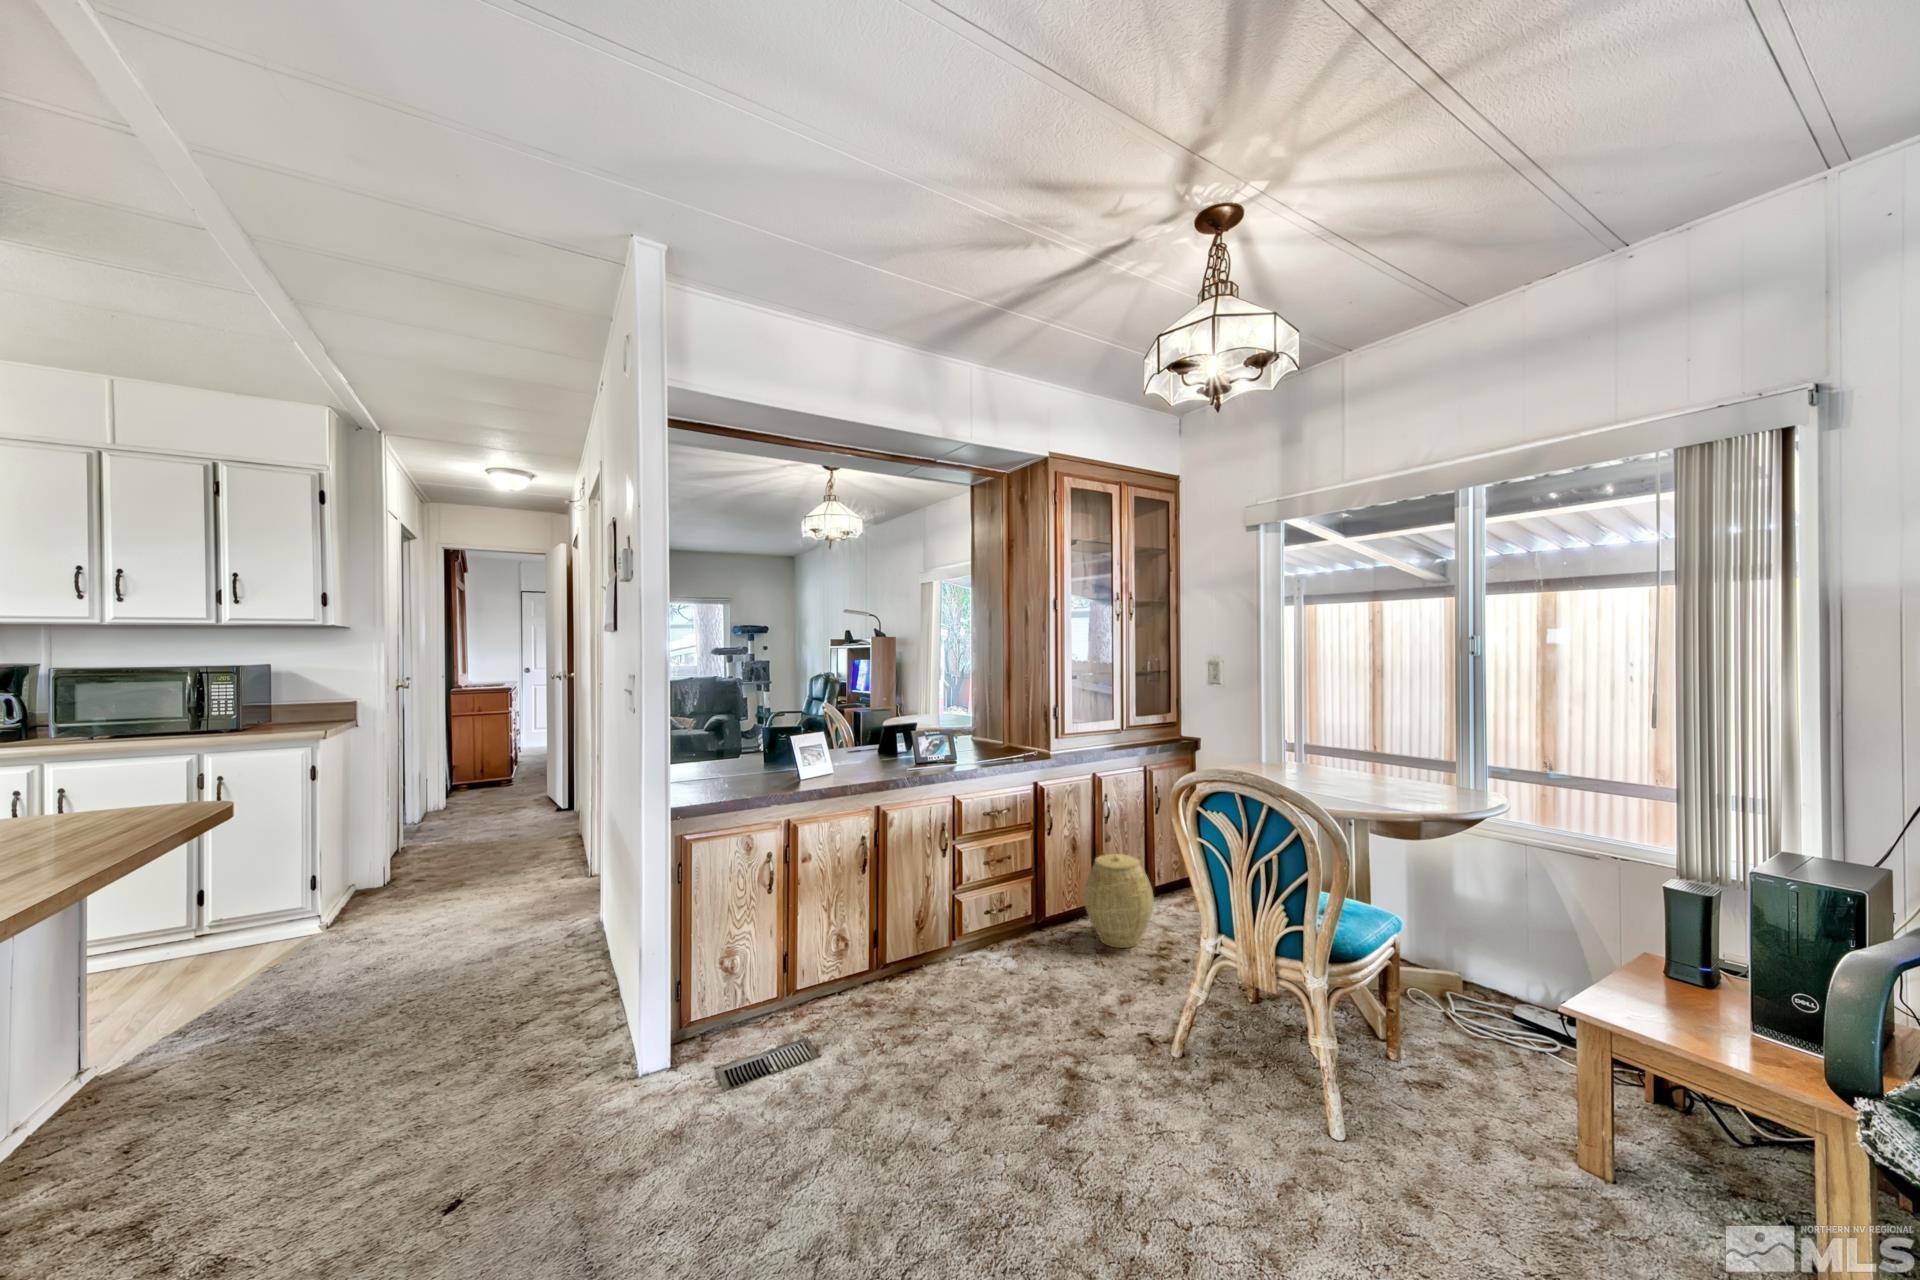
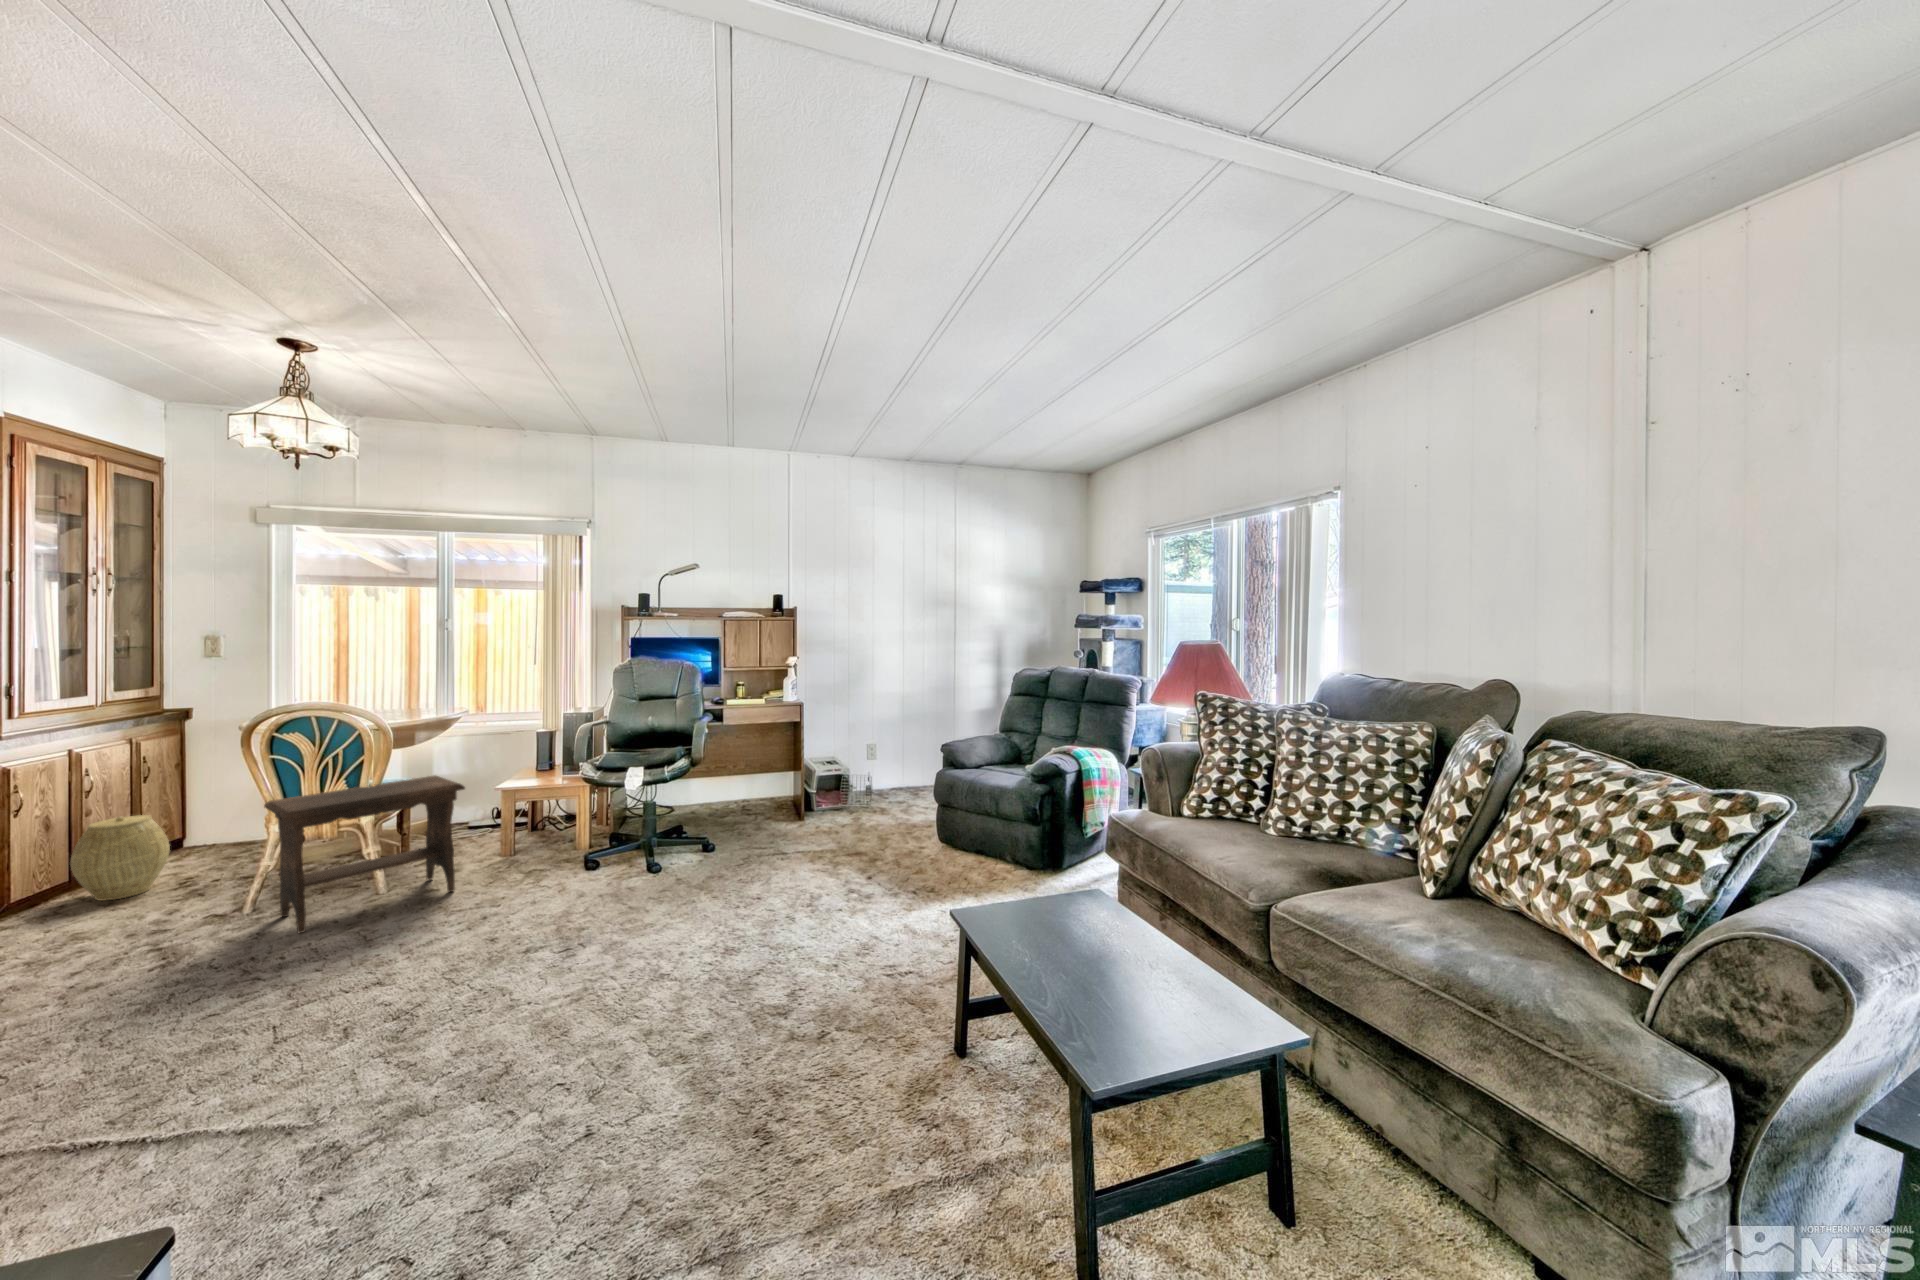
footstool: none [1173,912,1474,1219] -> present [264,776,465,934]

